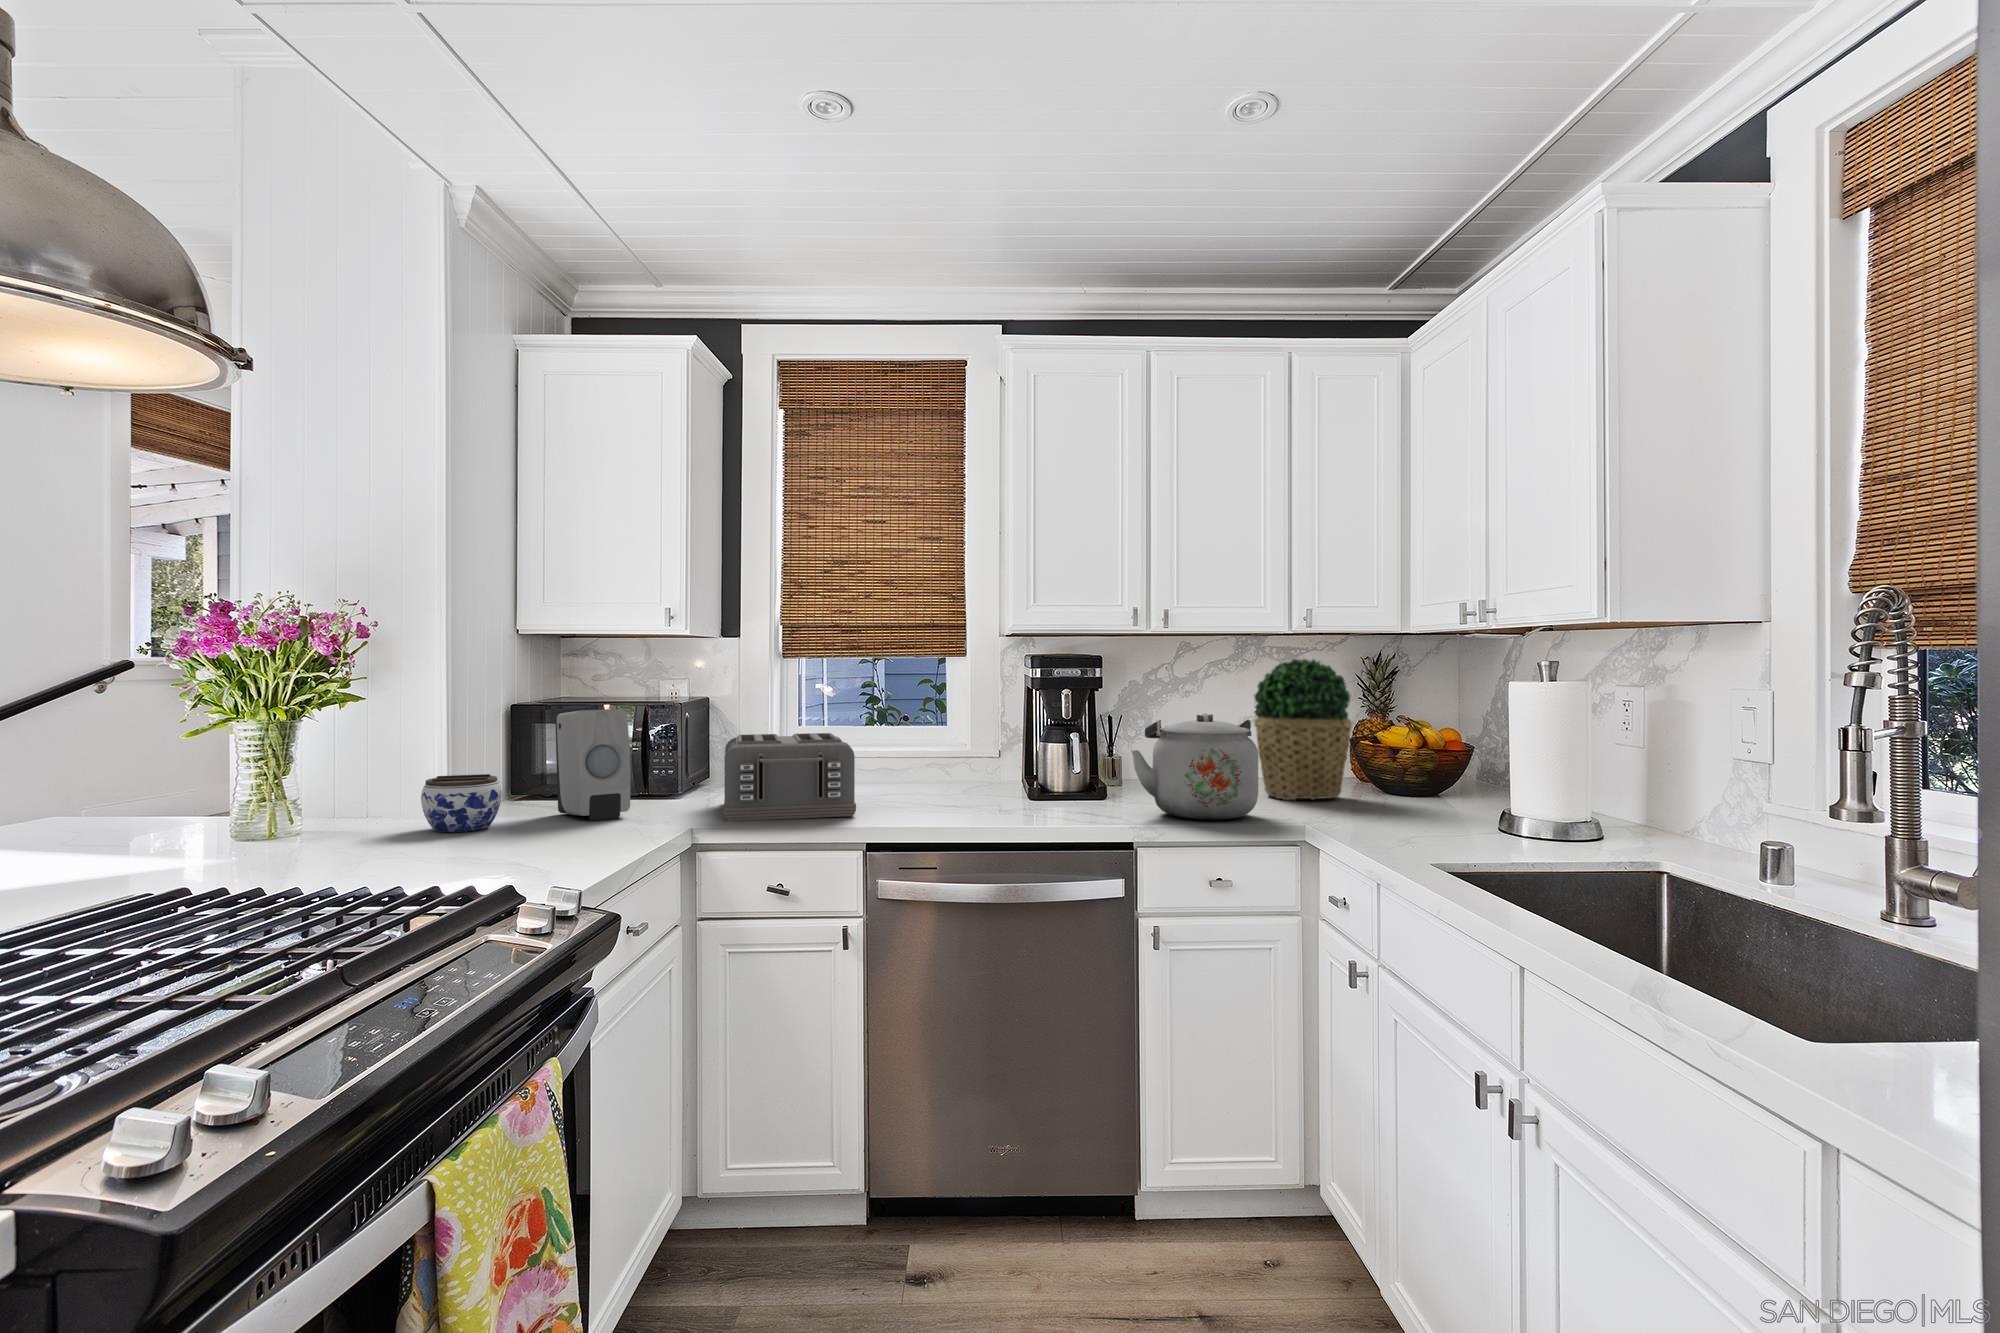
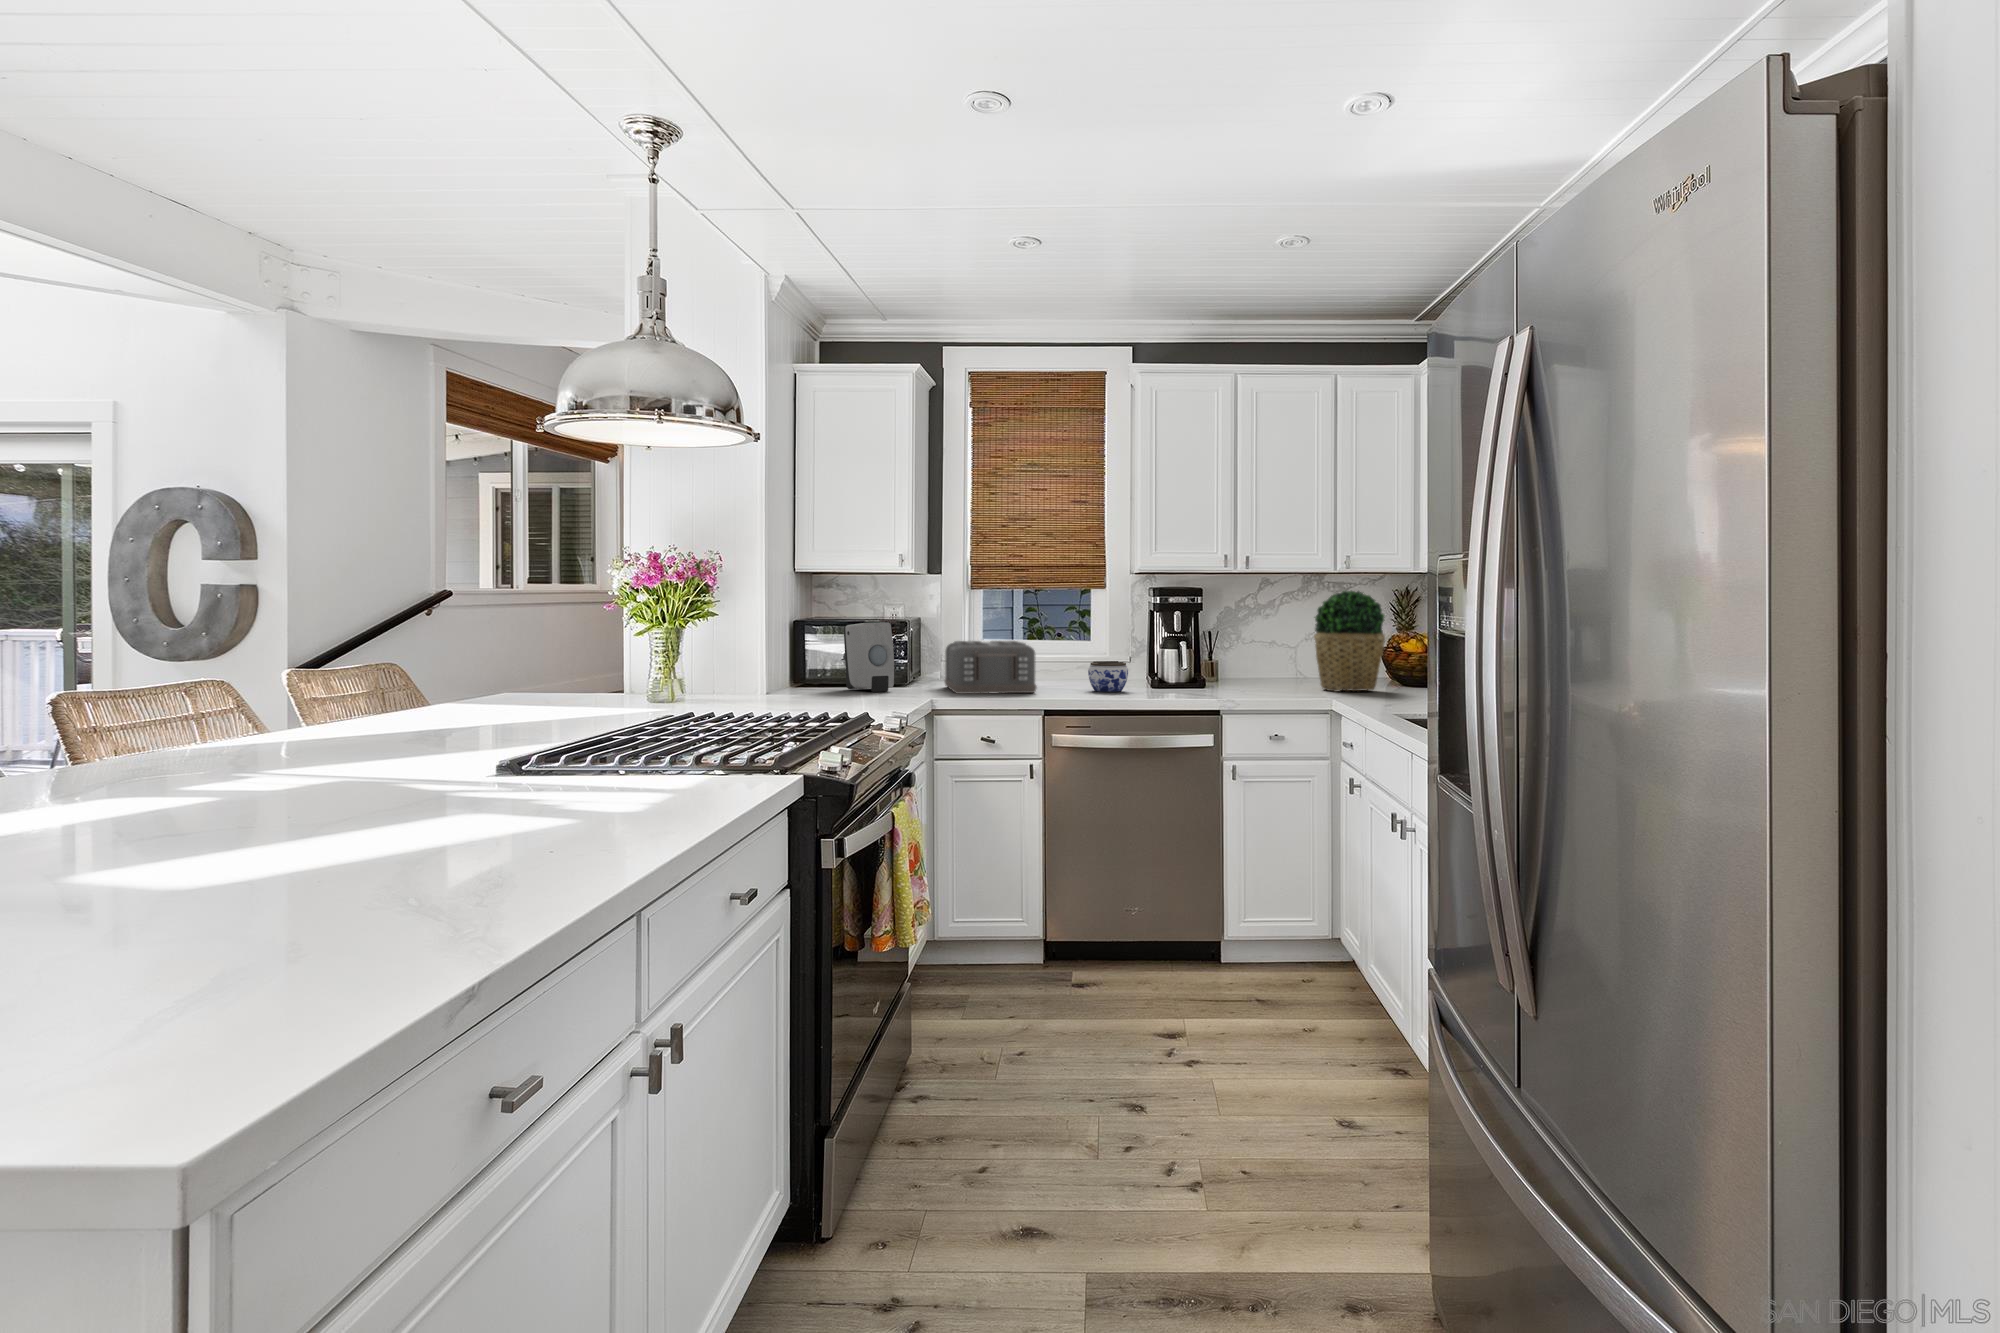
kettle: present [1131,713,1258,820] -> none [1219,627,1306,697]
jar: present [421,774,501,832] -> present [1088,661,1128,692]

